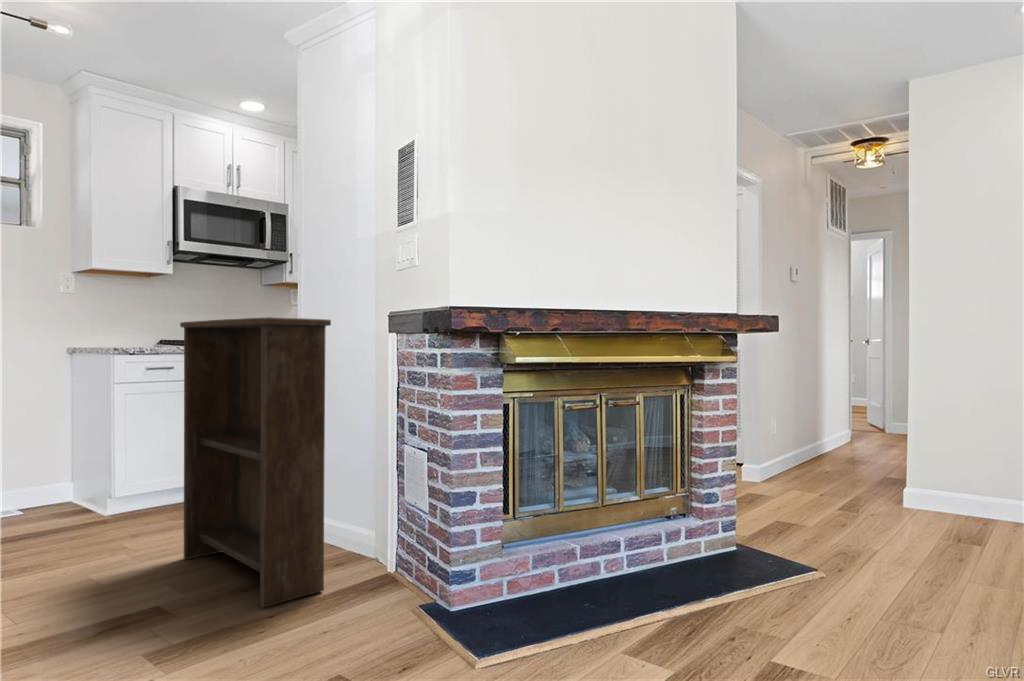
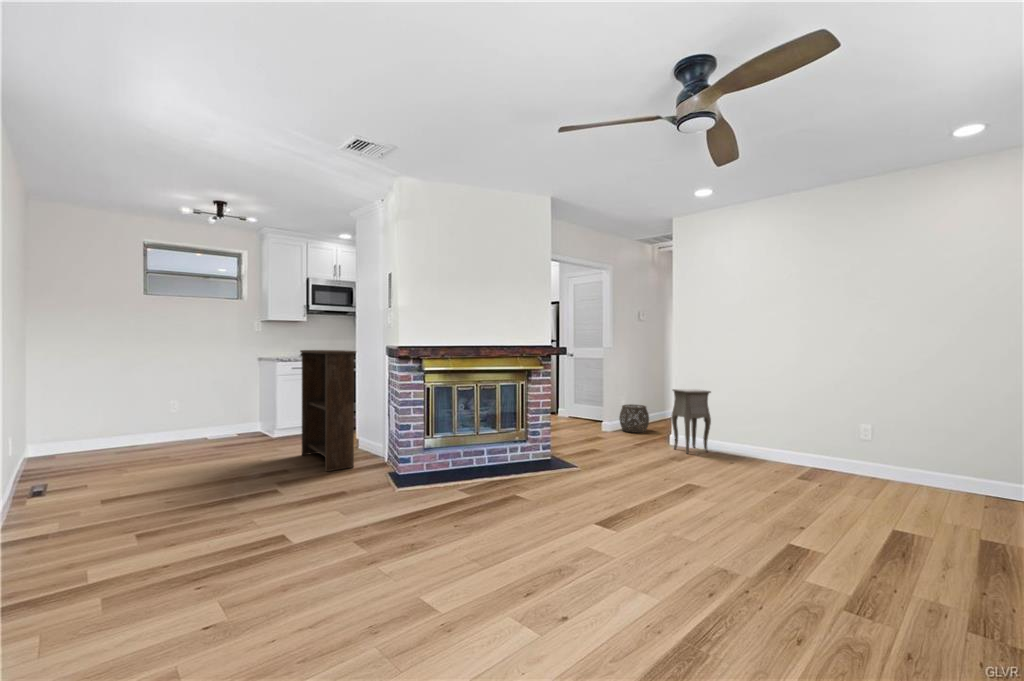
side table: none [919,403,1001,531] -> present [671,389,711,454]
woven basket: none [770,432,827,483] -> present [619,404,649,433]

